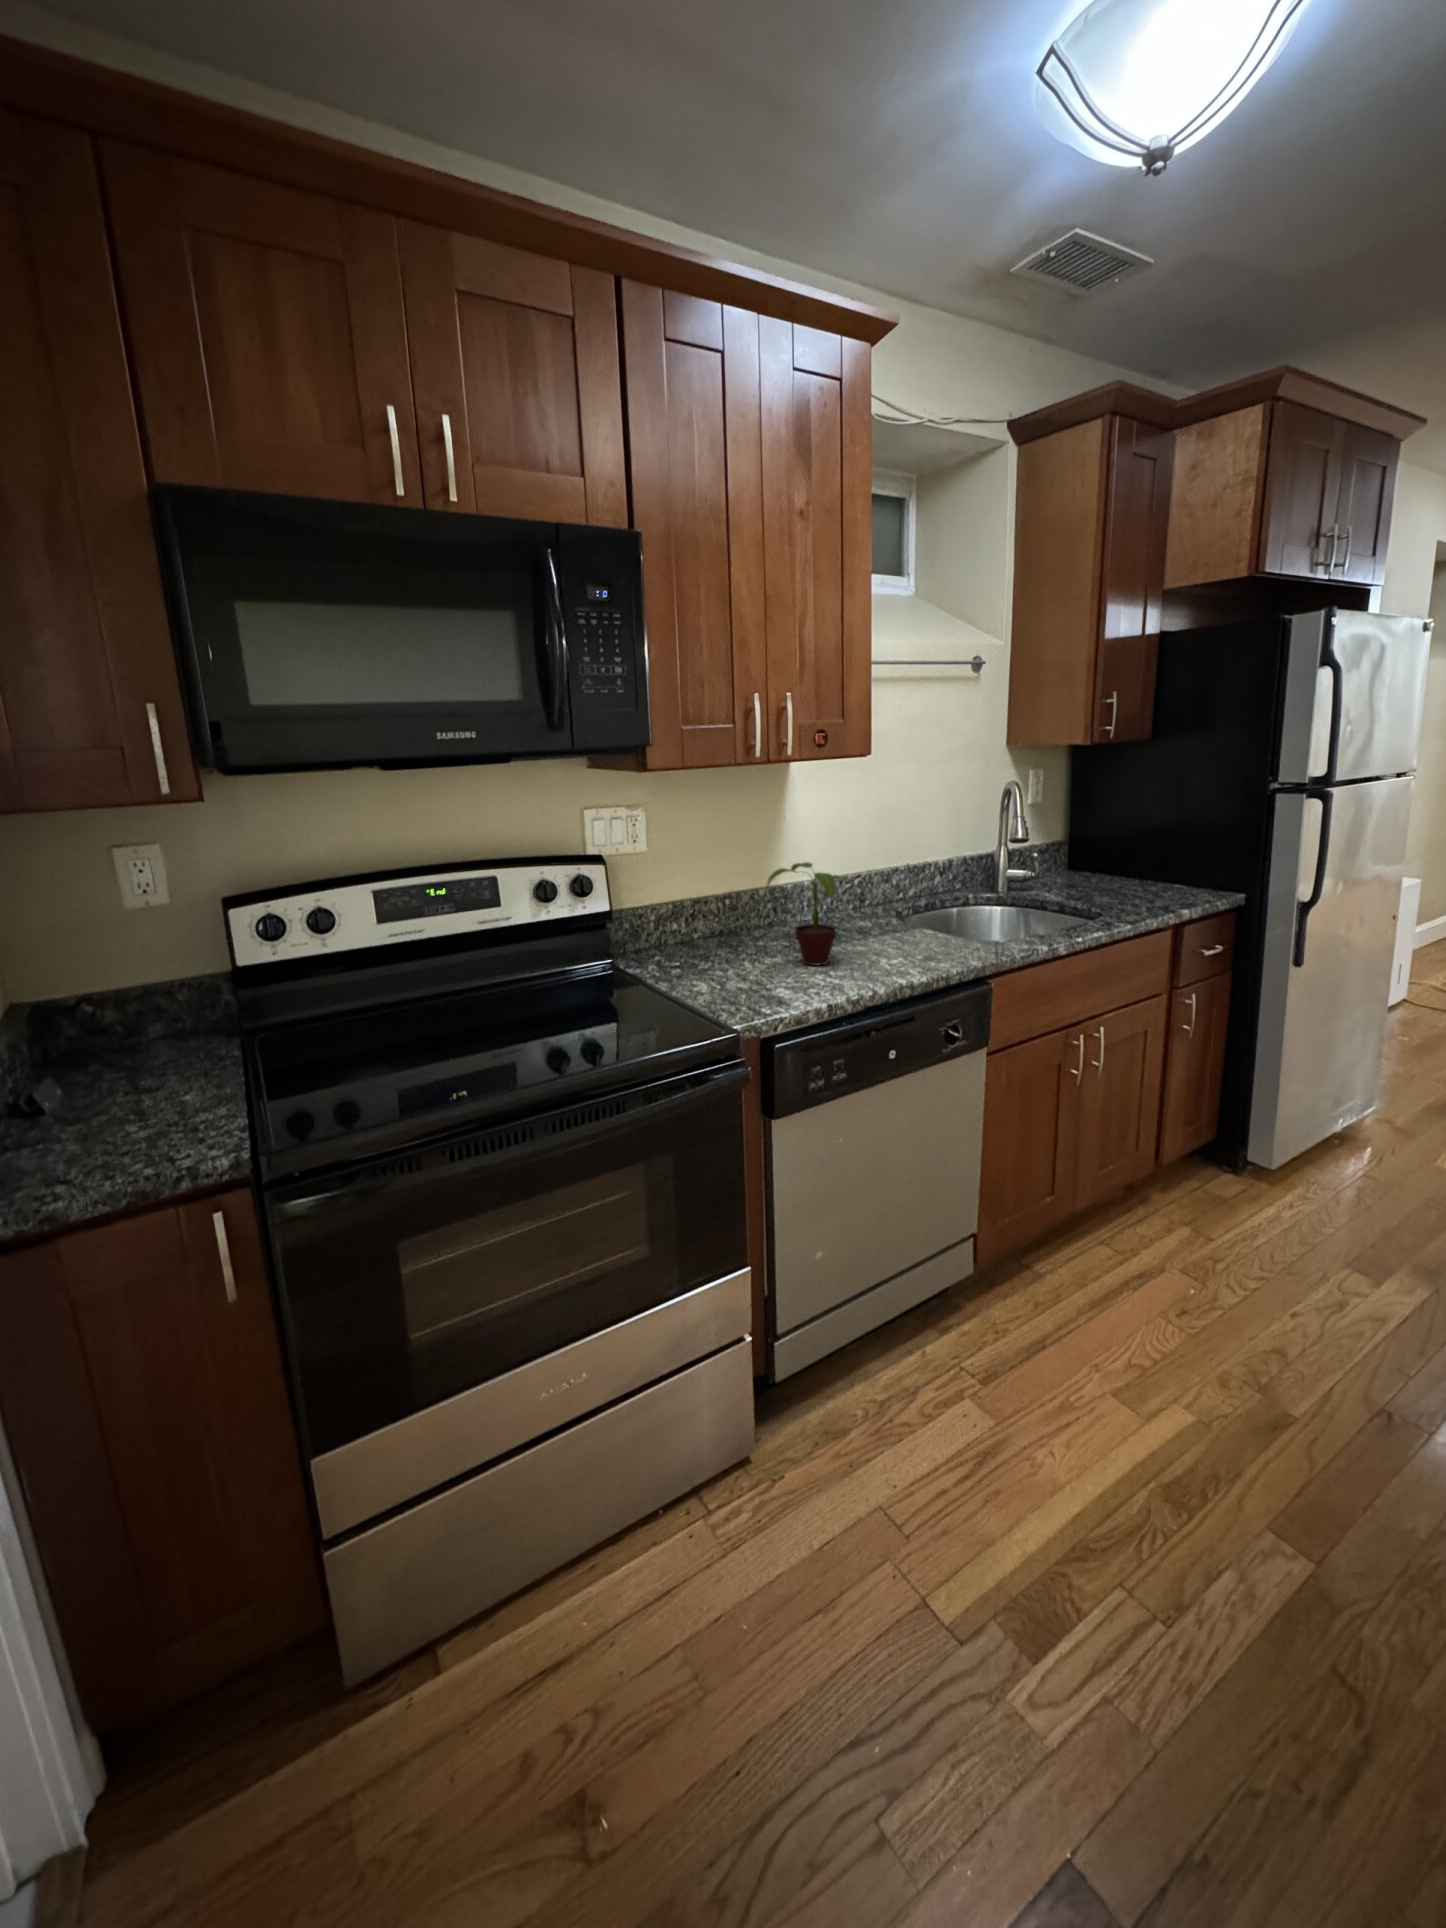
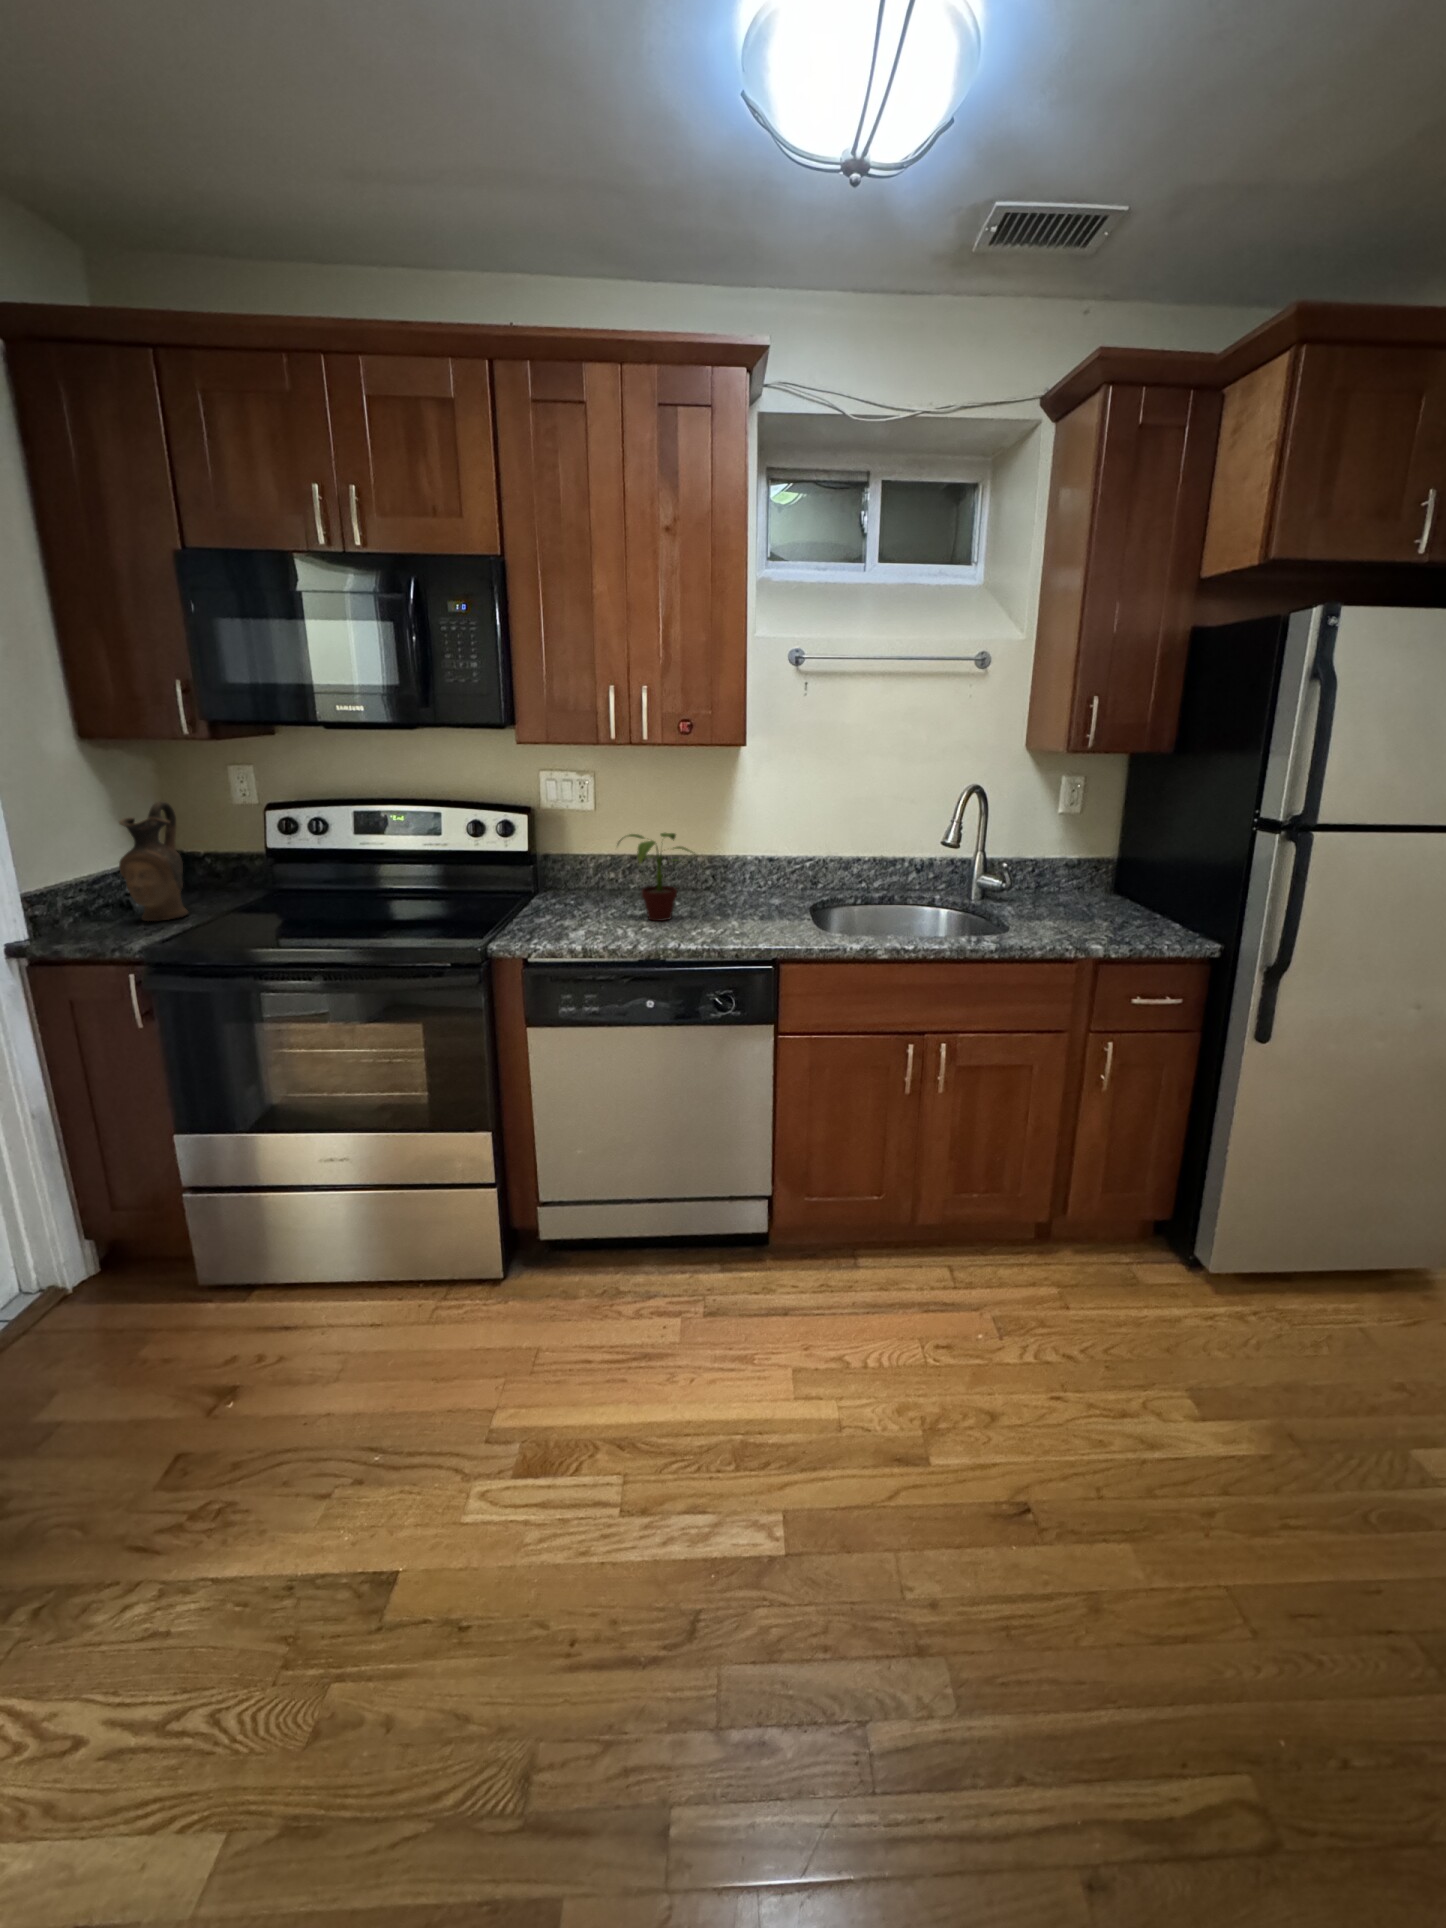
ceramic pitcher: none [47,915,167,1134] -> present [119,801,188,921]

